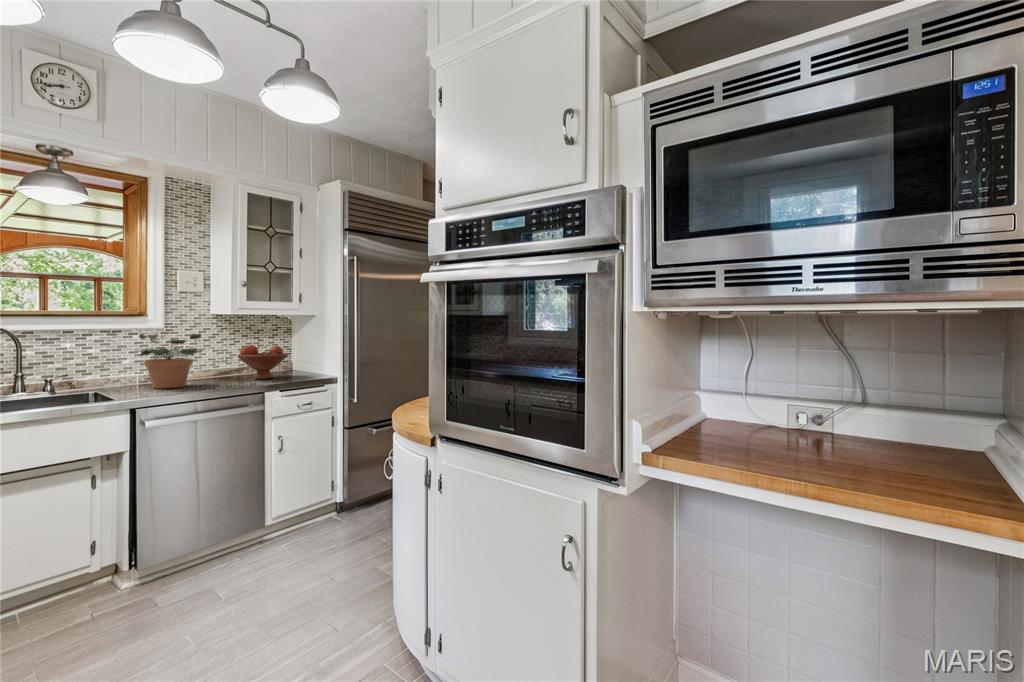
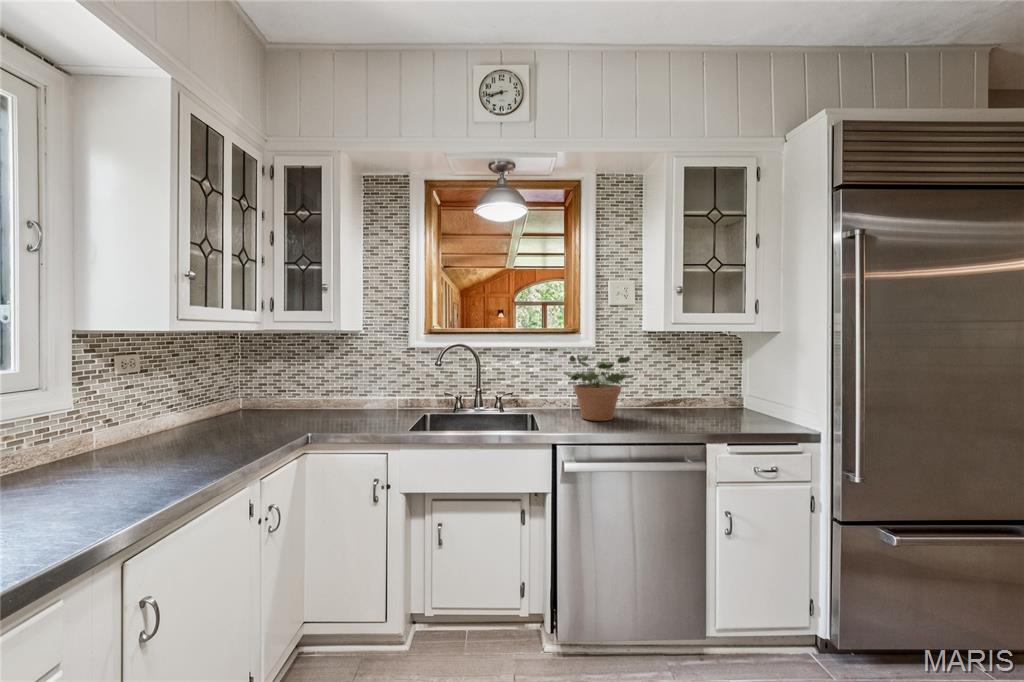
fruit bowl: present [237,345,288,379] -> none [671,370,739,419]

